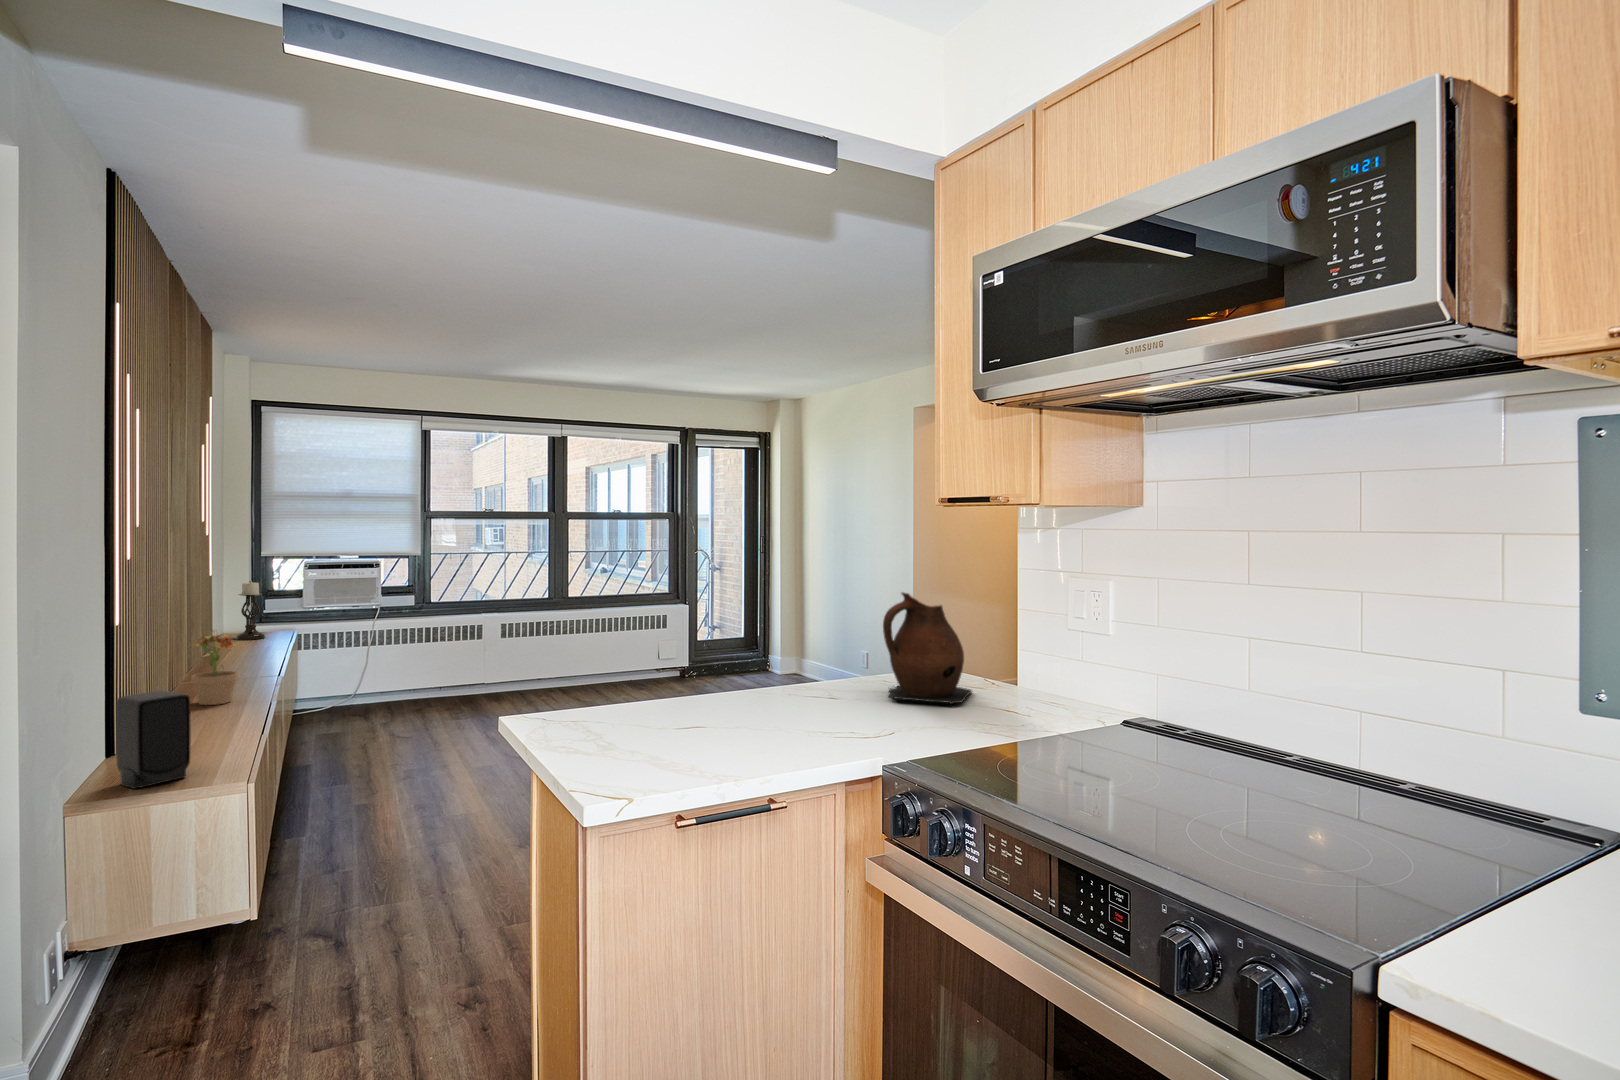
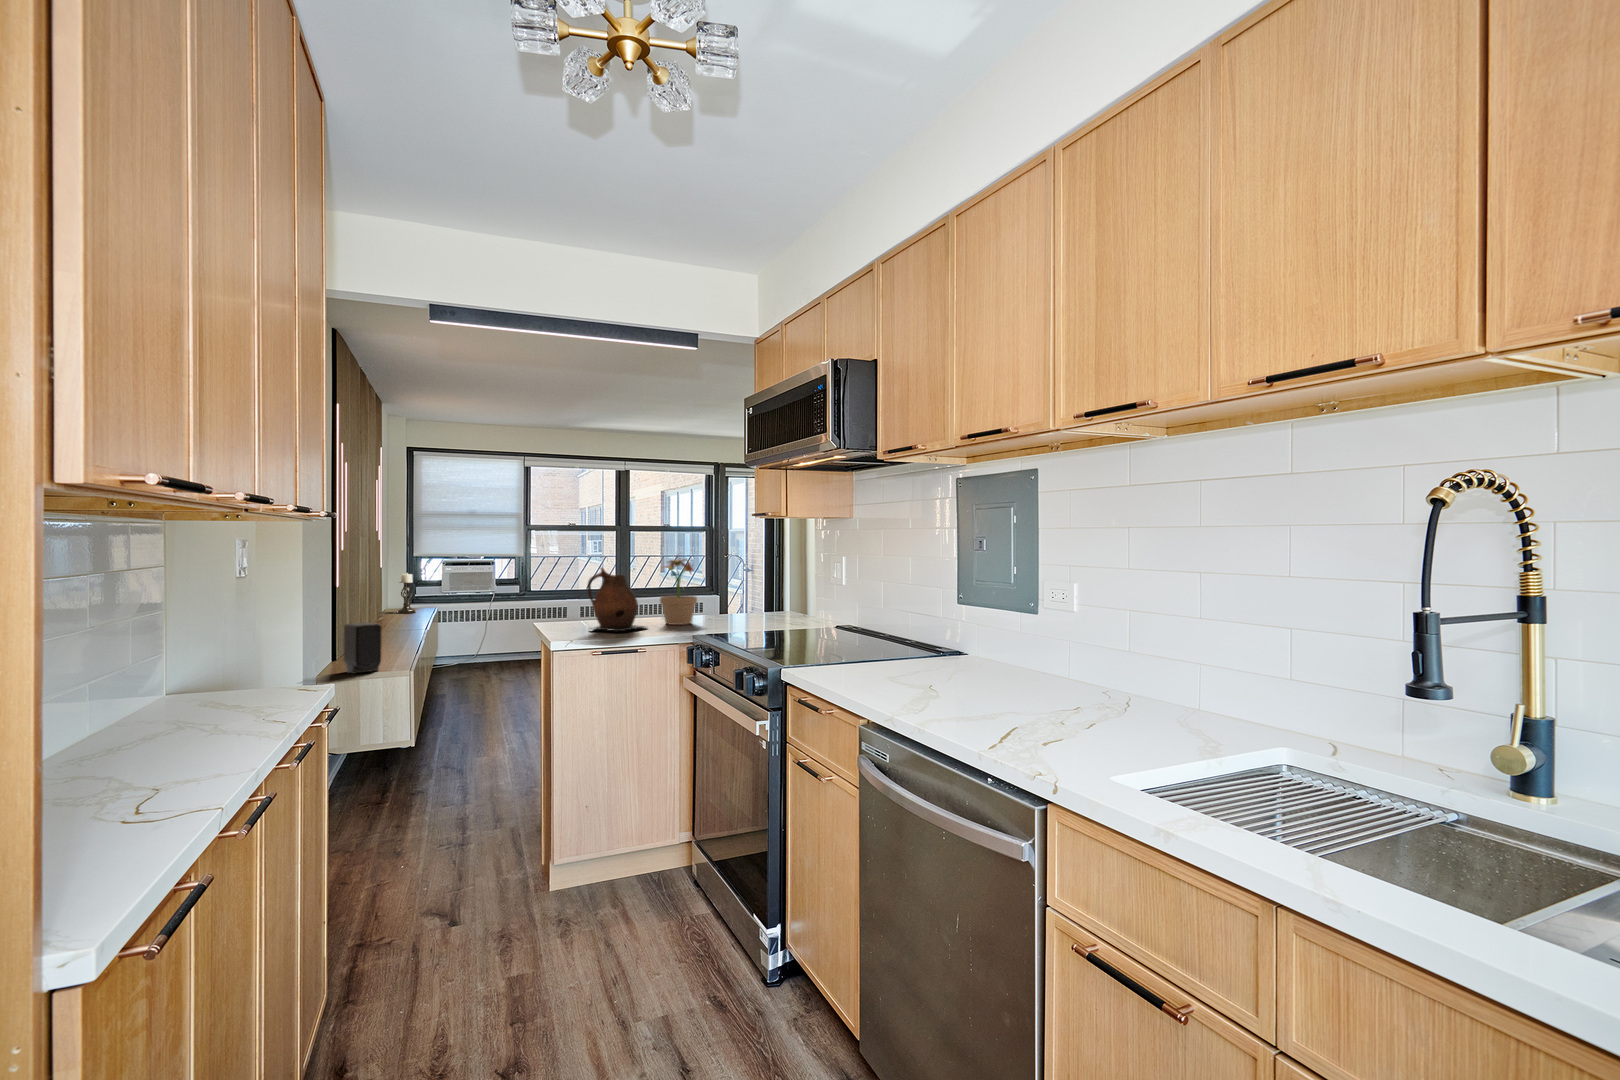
ceramic pitcher: present [883,592,973,704] -> present [587,567,646,631]
potted plant: present [191,633,238,705] -> present [660,558,697,625]

